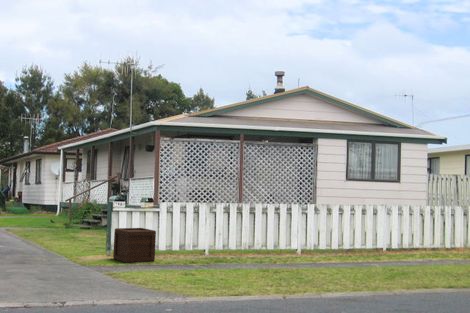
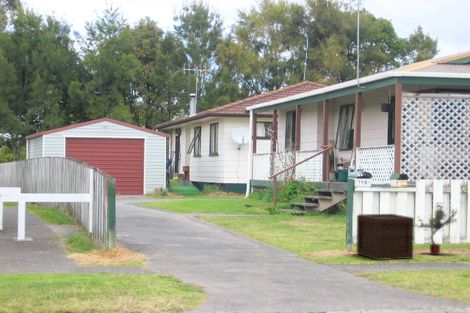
potted tree: none [157,219,189,258] -> present [415,202,456,255]

